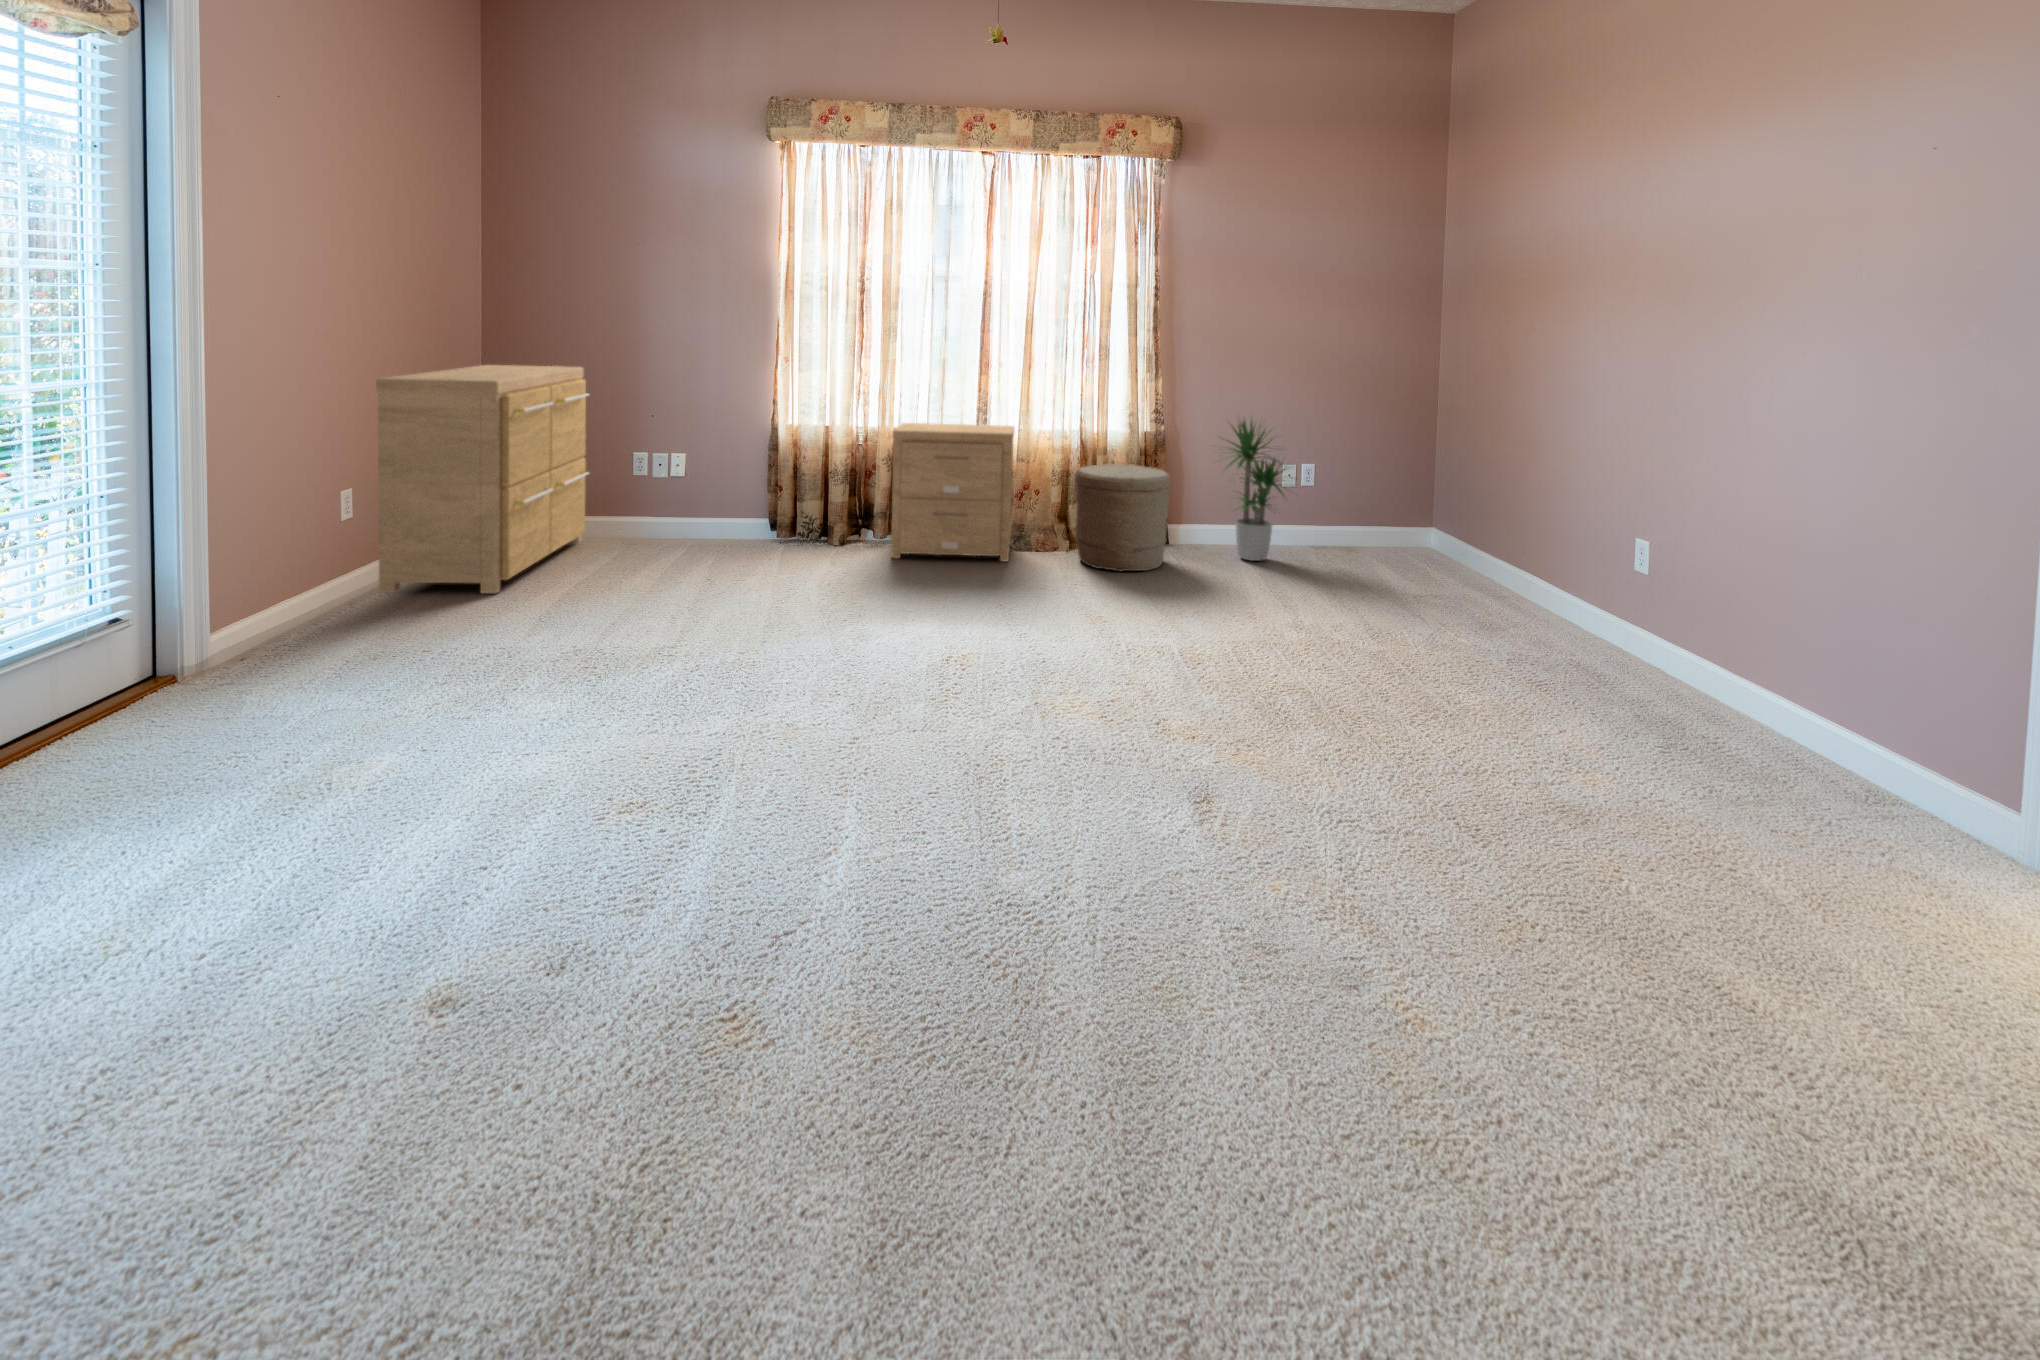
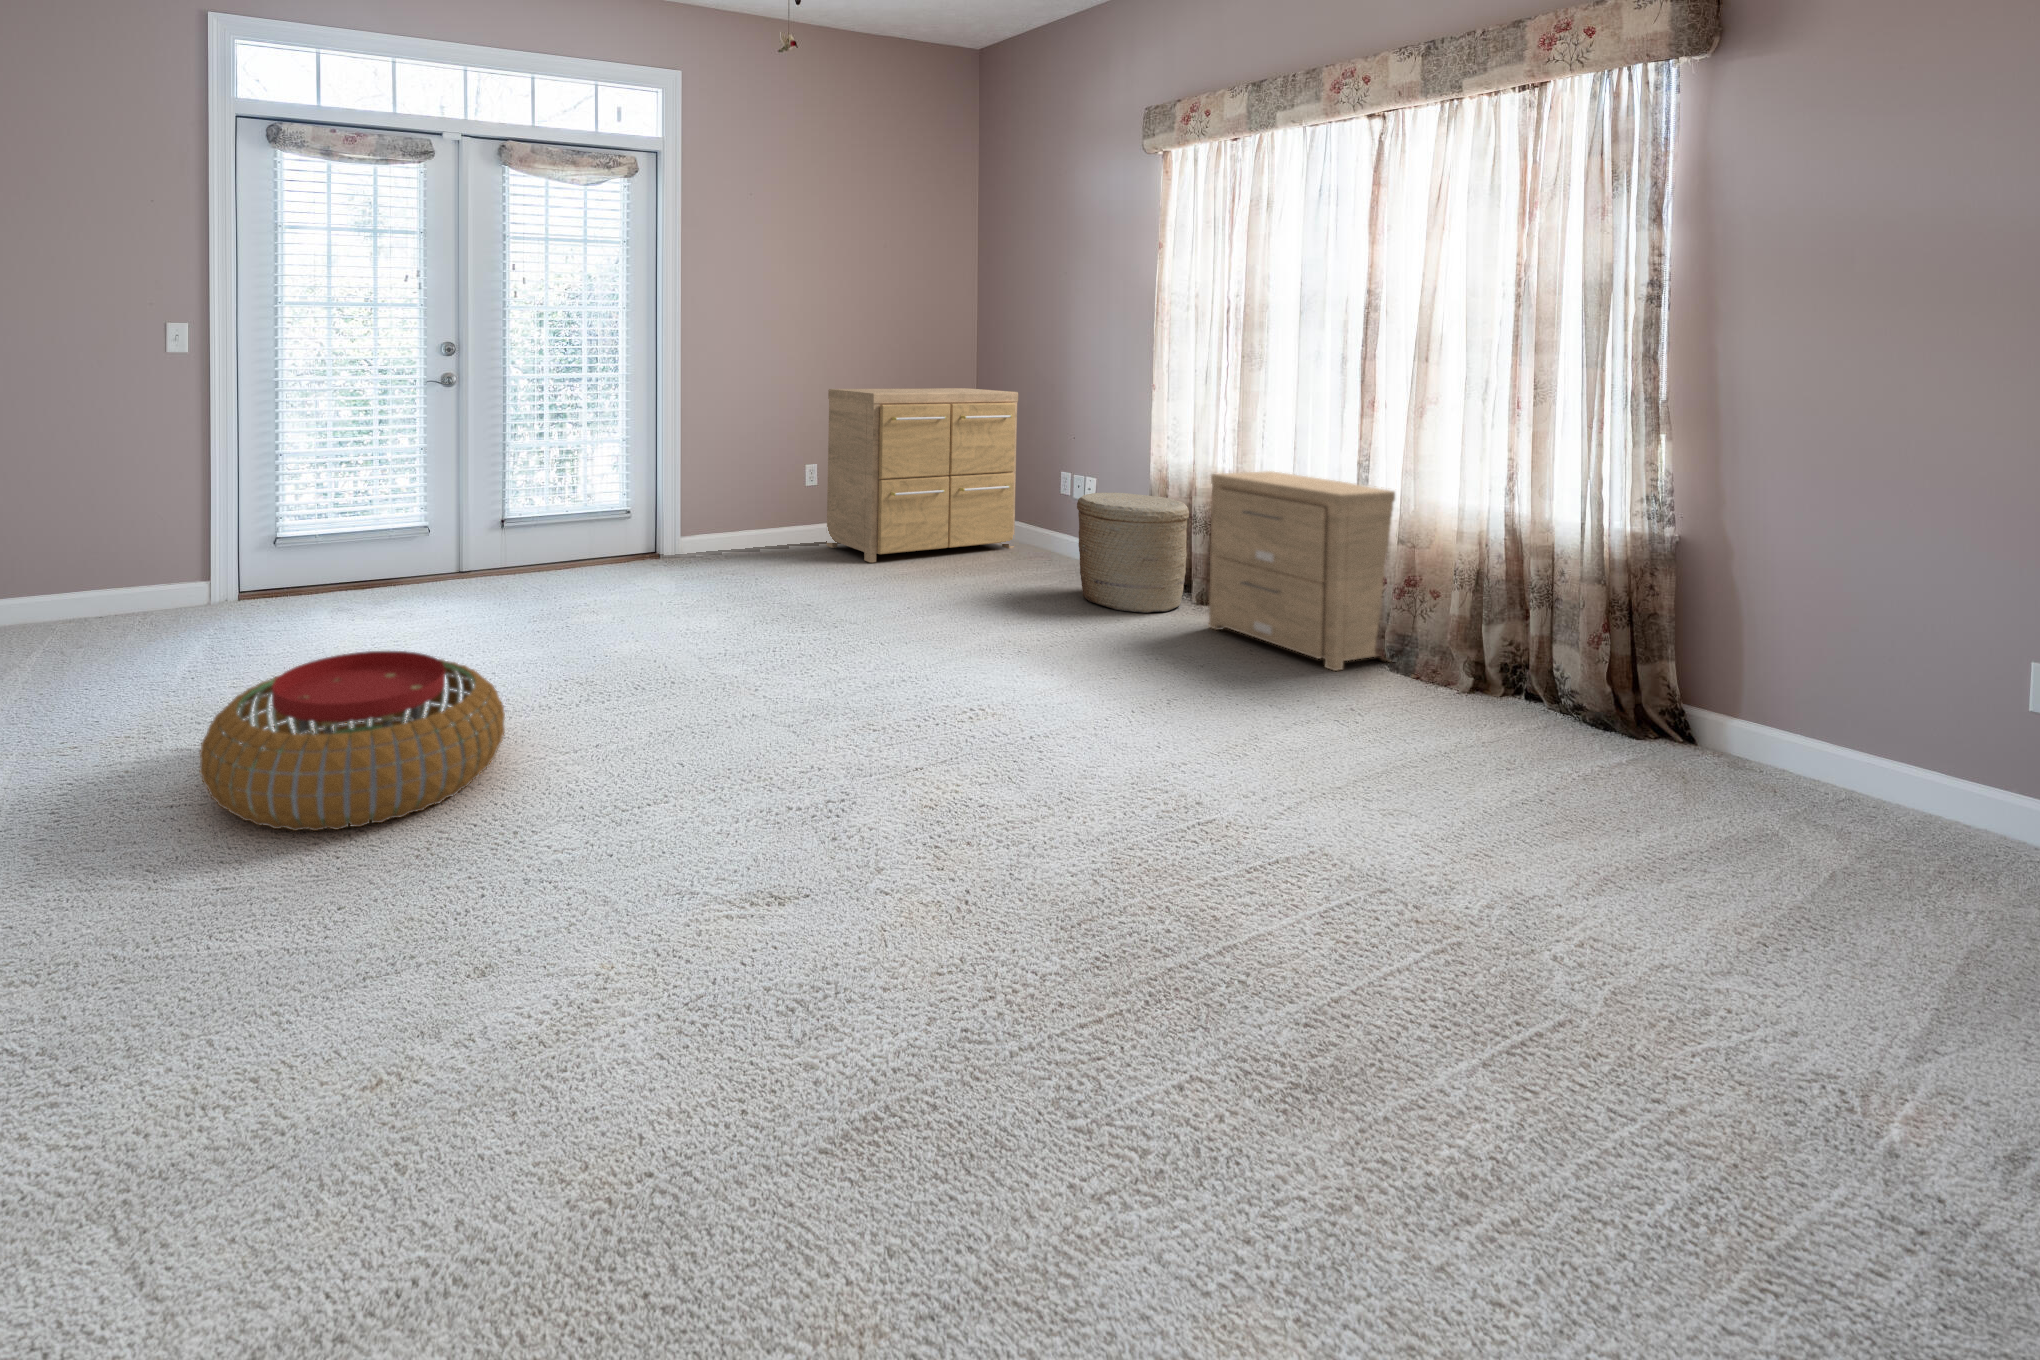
potted plant: present [1227,420,1293,561] -> none [1715,515,2000,826]
woven basket: present [1075,464,1171,572] -> present [1077,493,1189,613]
pouf: none [533,815,973,1169] -> present [199,651,505,831]

